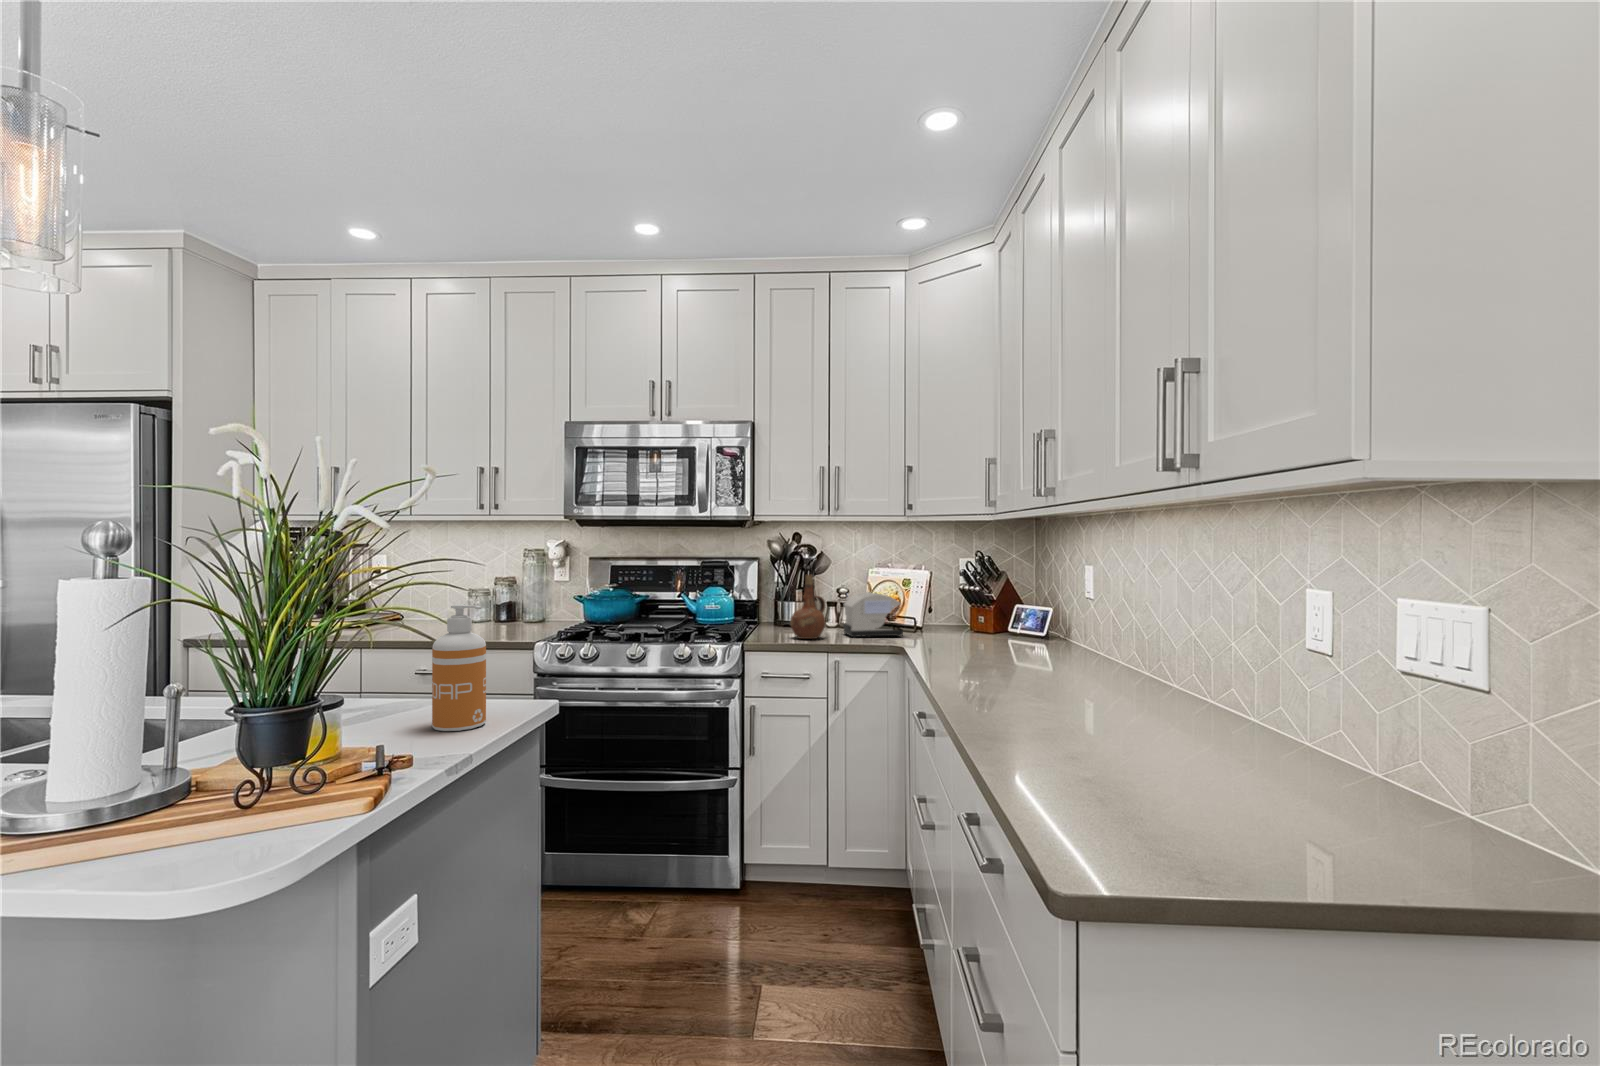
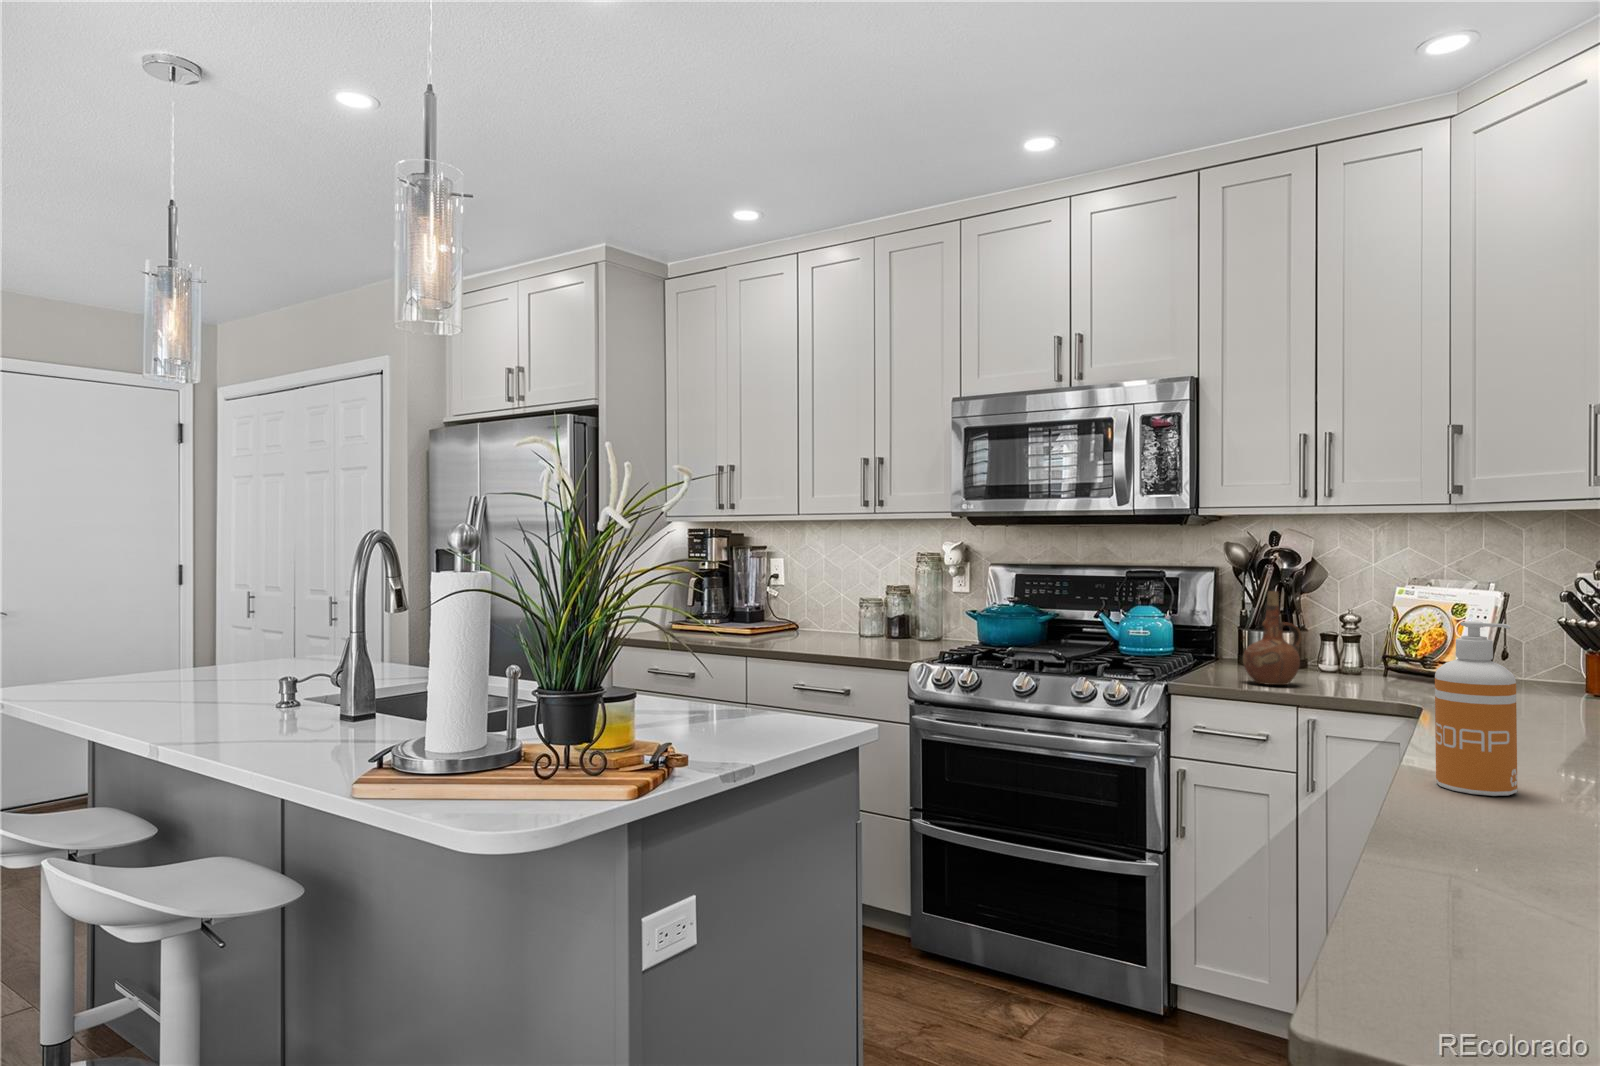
toaster: present [843,592,903,638] -> none [1337,621,1443,694]
soap dispenser: present [432,604,486,731] -> present [1435,621,1517,796]

